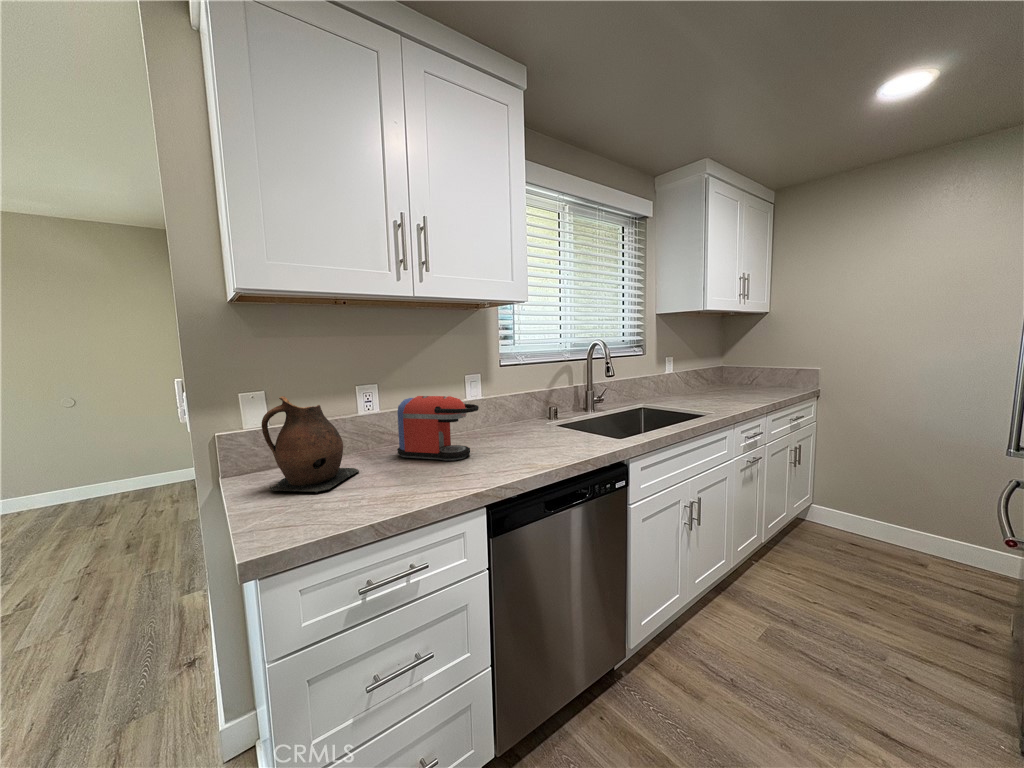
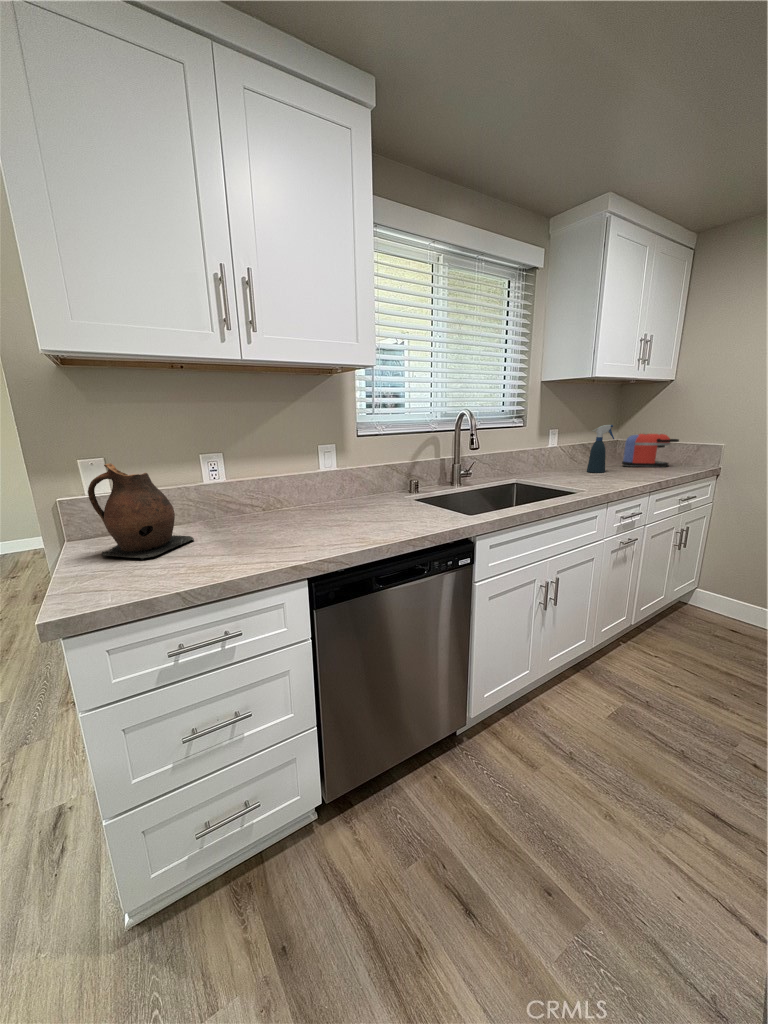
spray bottle: none [703,352,726,396] -> present [587,425,614,473]
coffee maker: present [397,396,479,461] -> present [622,434,679,467]

